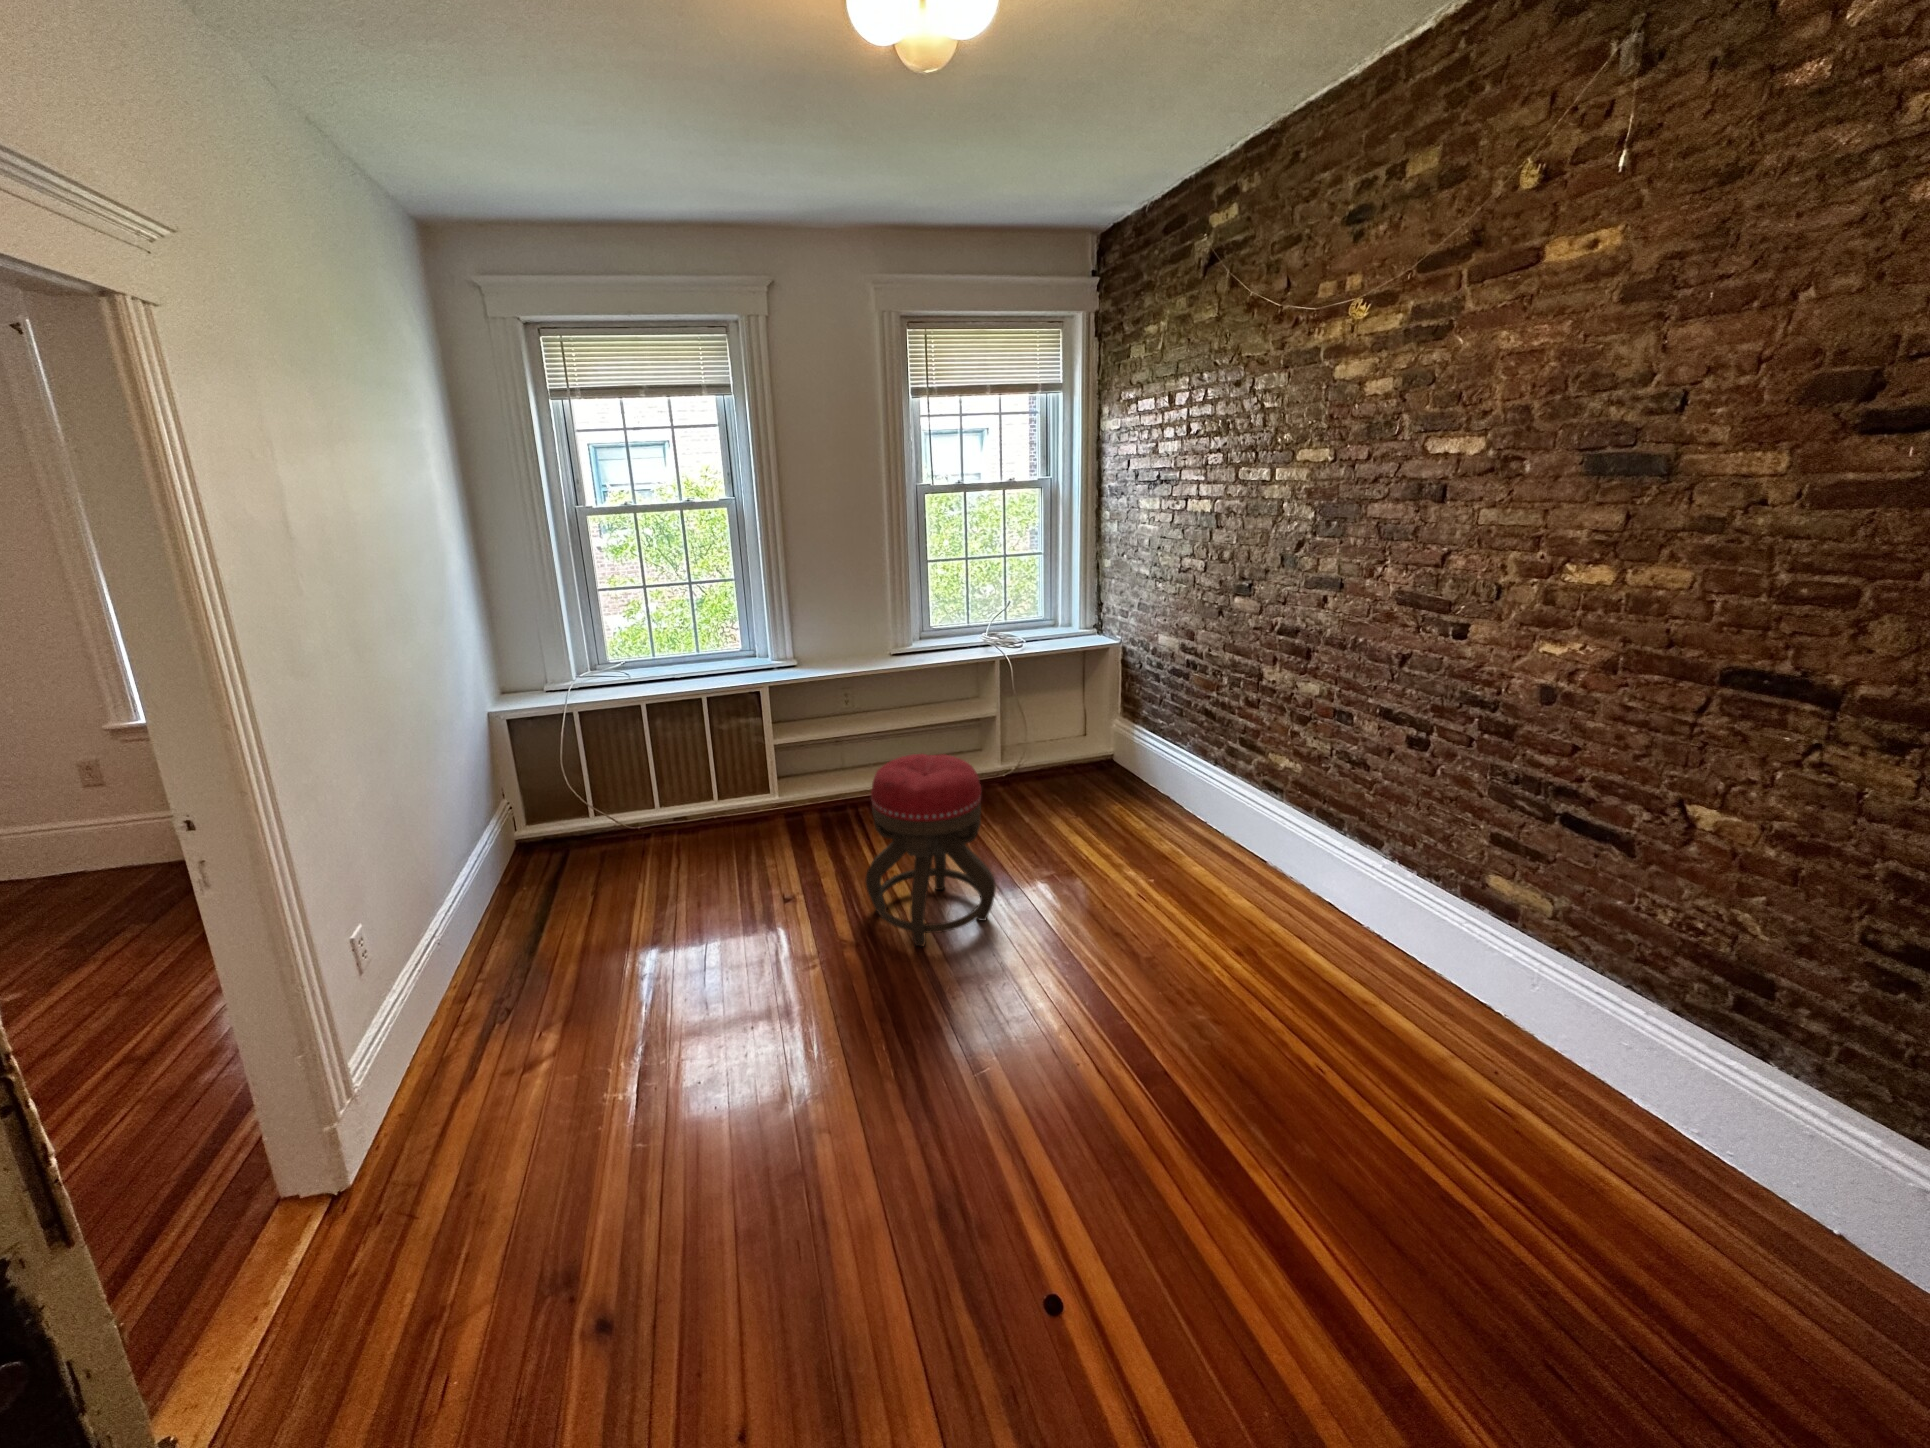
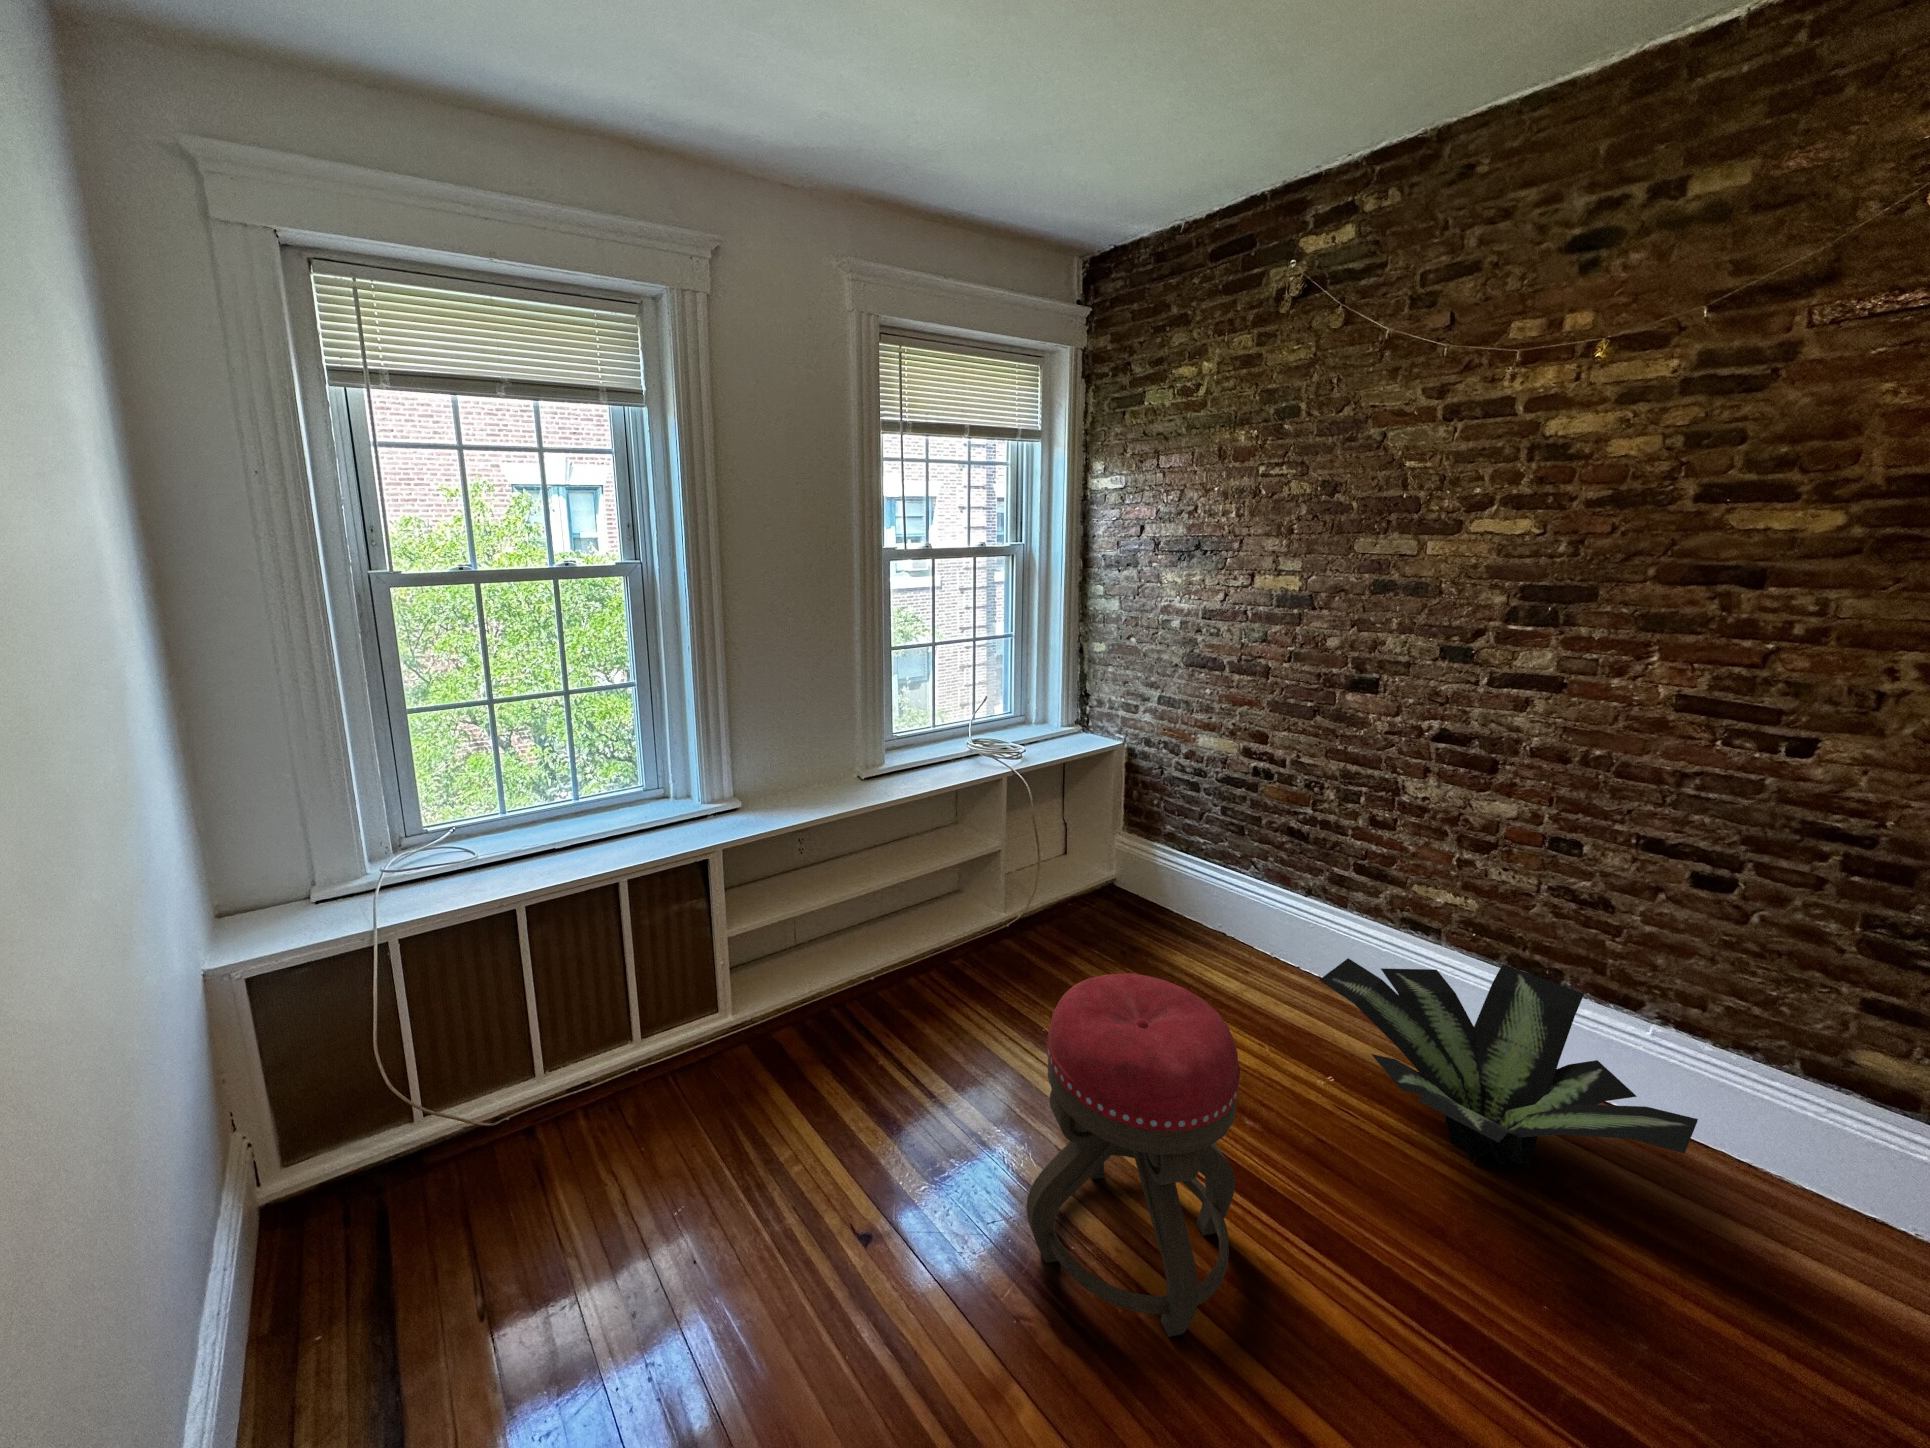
potted plant: none [1129,796,1345,940] -> present [1320,958,1698,1168]

